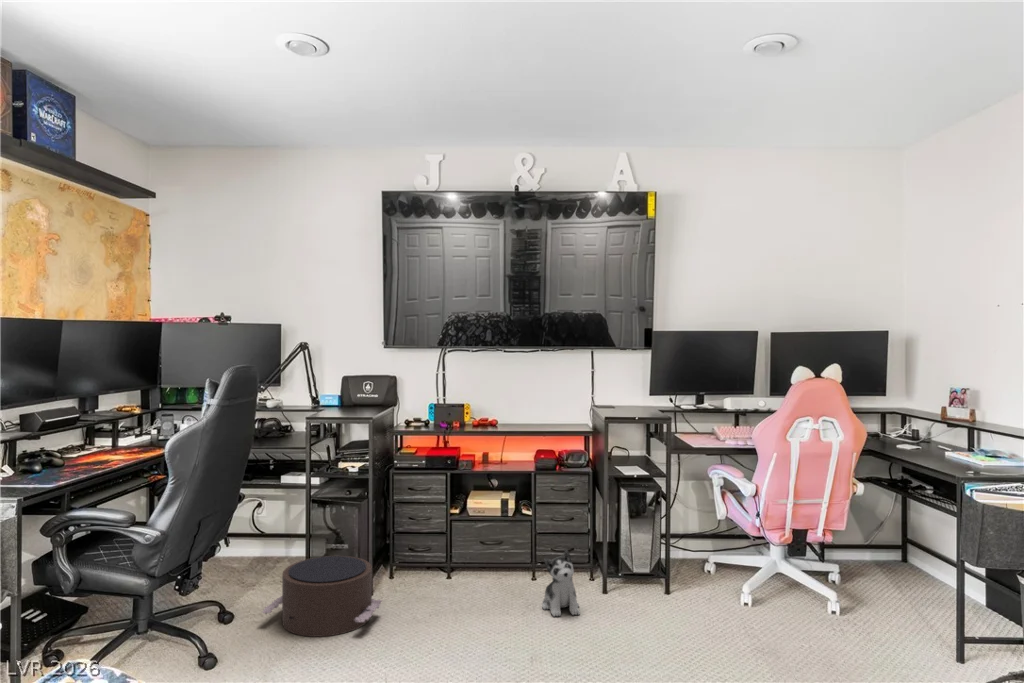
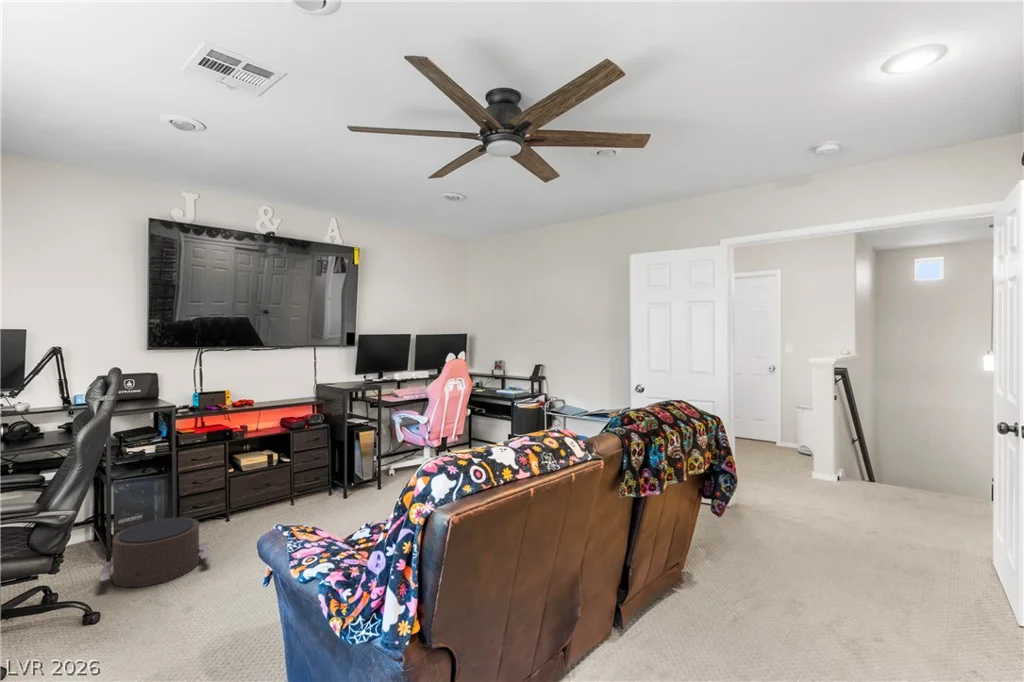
plush toy: present [542,550,580,616] -> none [317,475,346,519]

